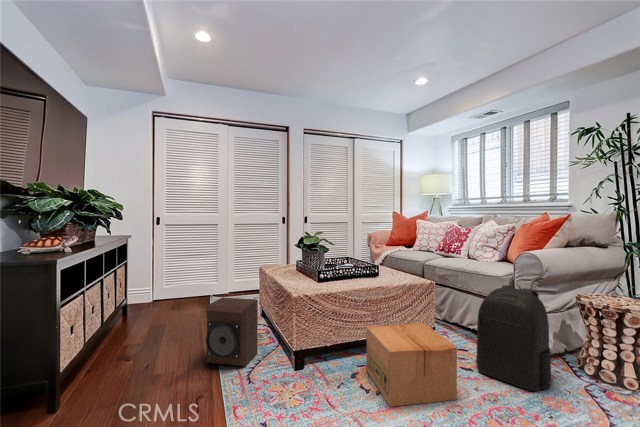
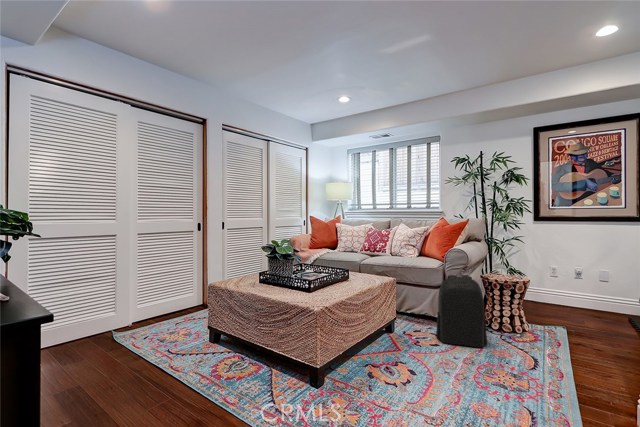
speaker: present [206,297,258,367] -> none [223,316,270,396]
cardboard box: present [366,322,457,407] -> none [375,312,451,383]

